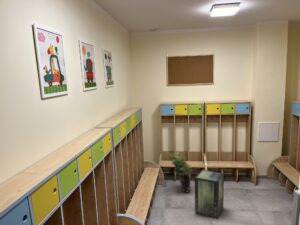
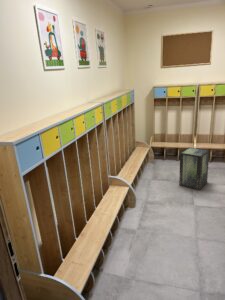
potted plant: present [171,153,192,192] -> none [160,132,181,170]

